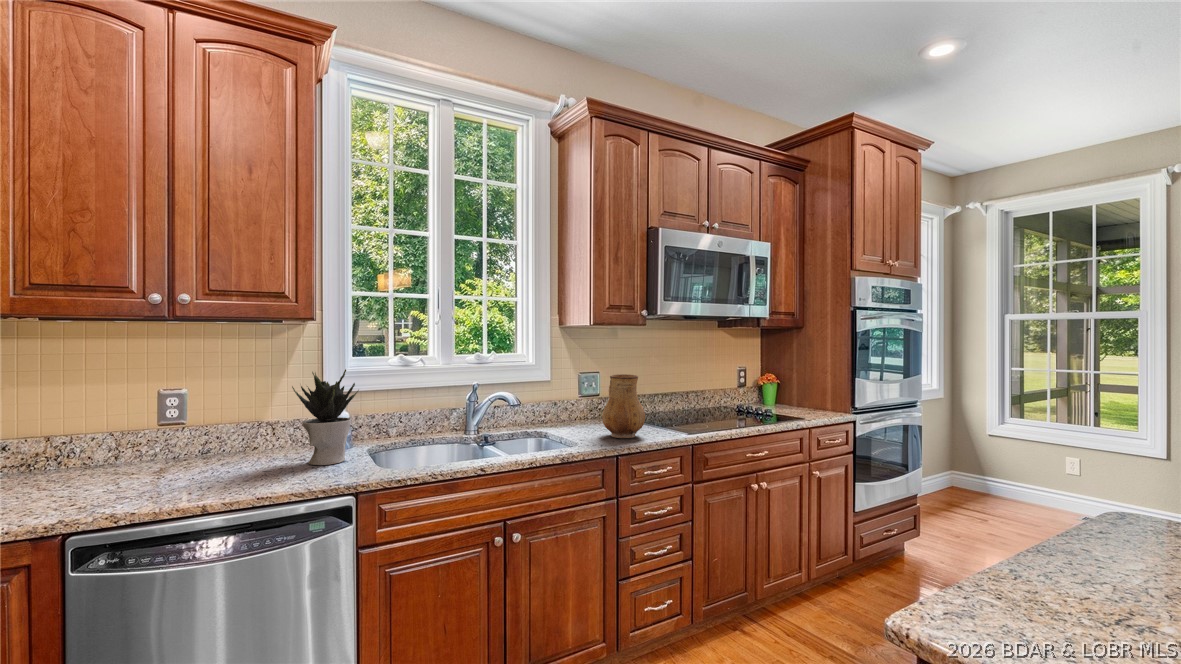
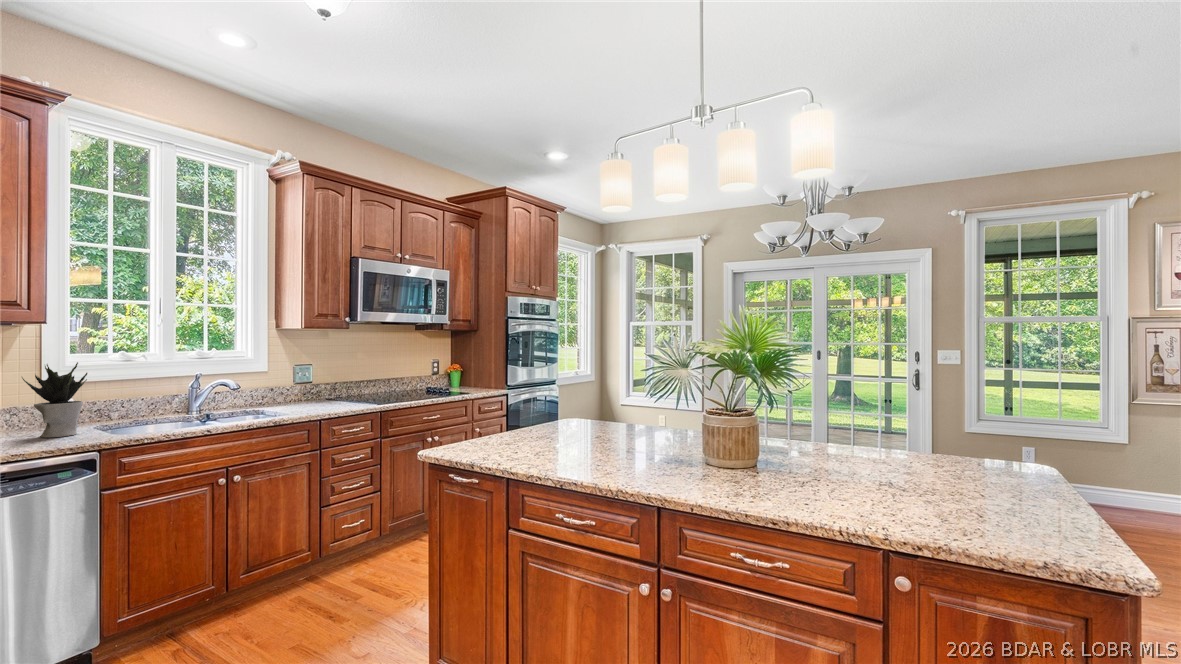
ceramic pitcher: present [602,374,645,438] -> none [310,364,345,410]

